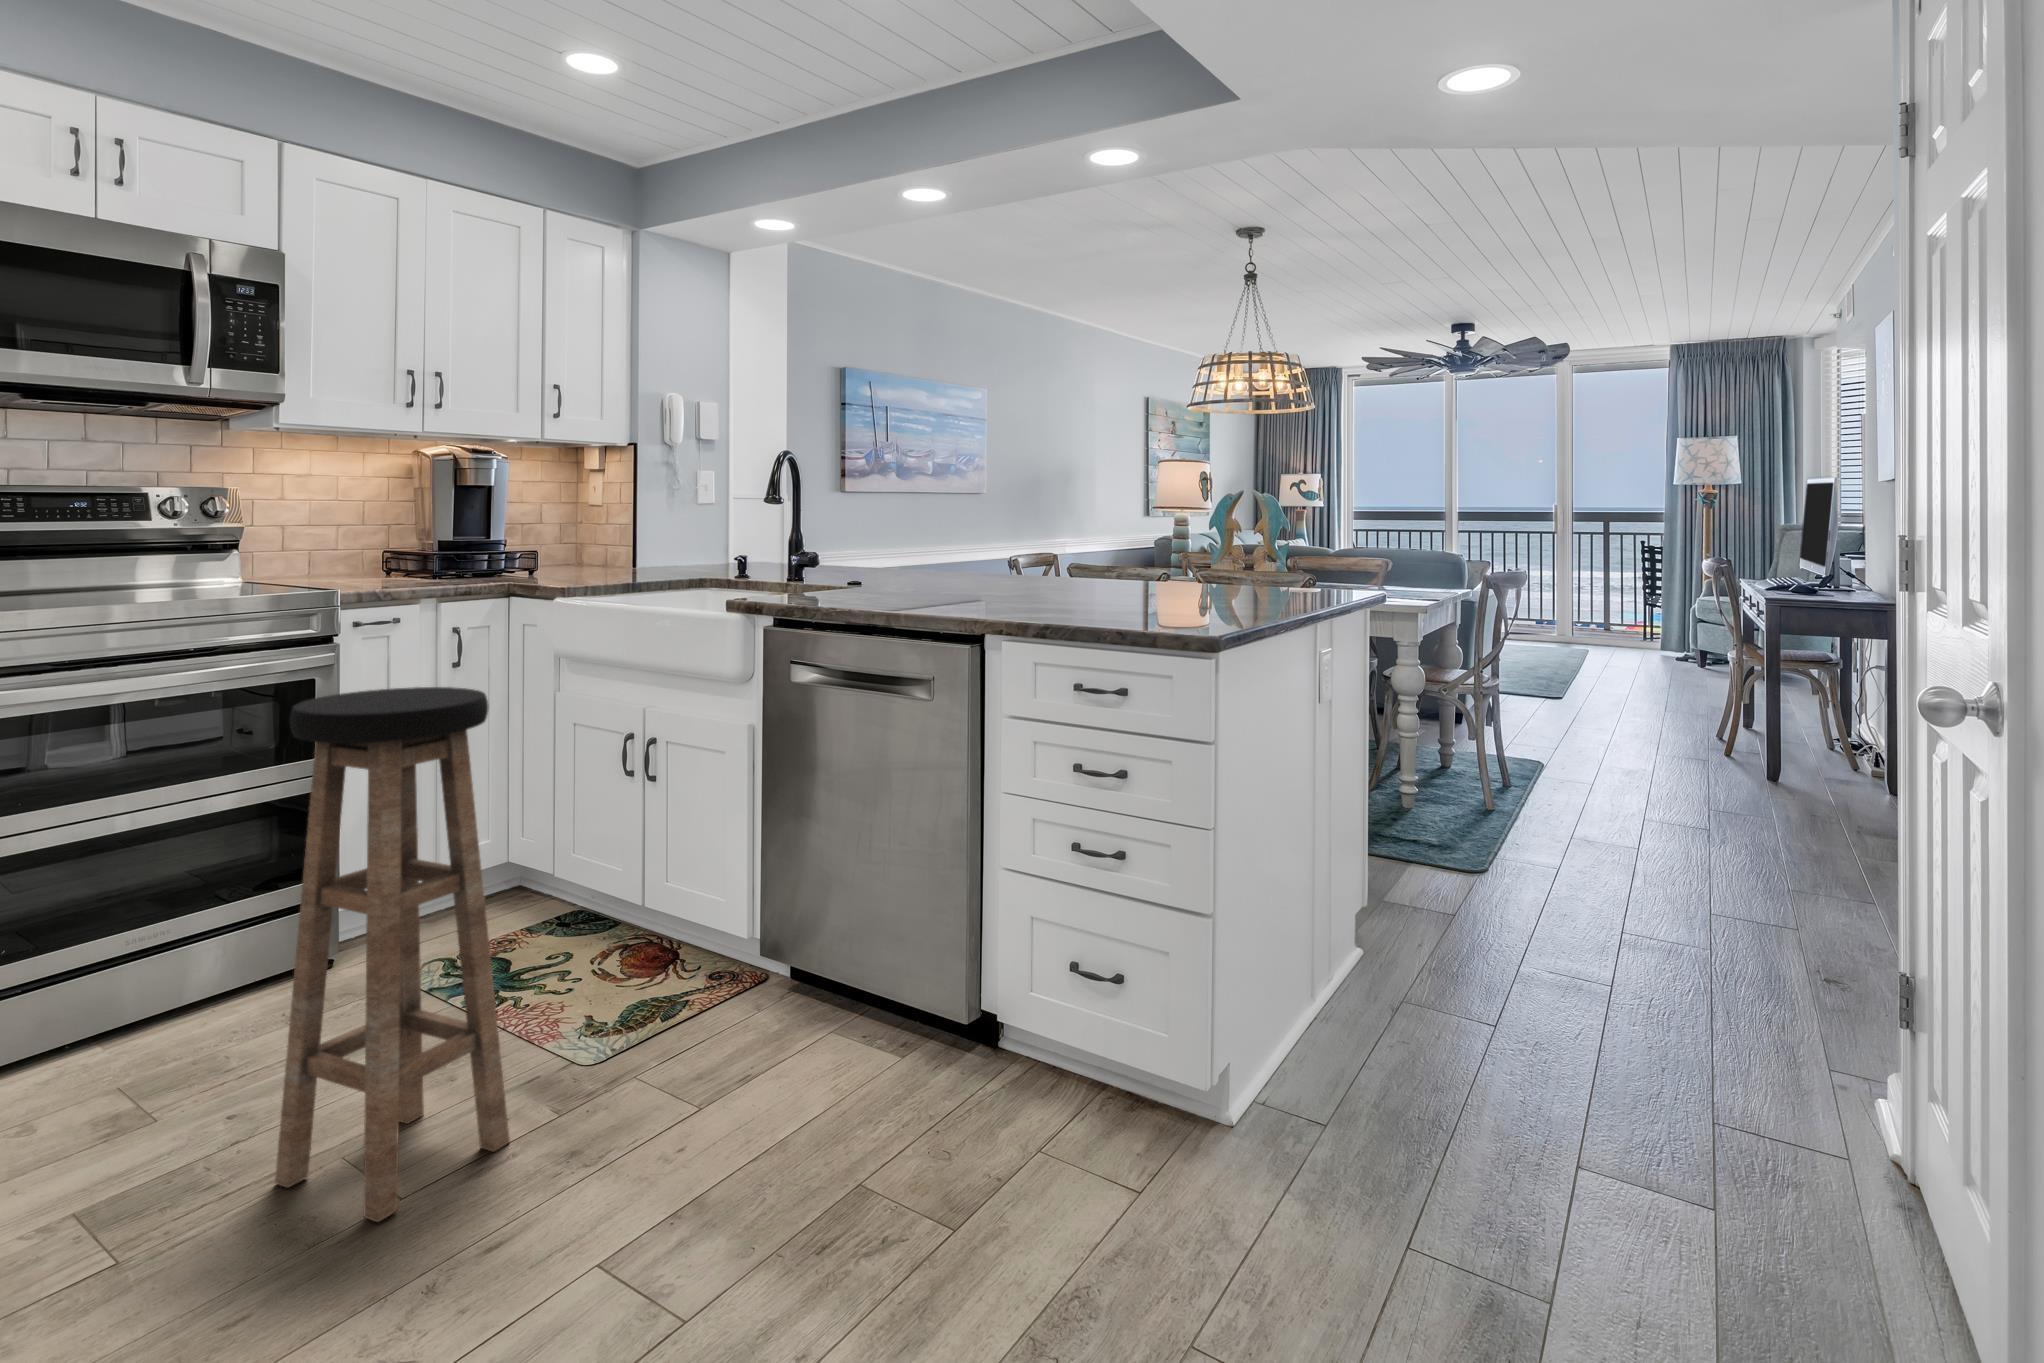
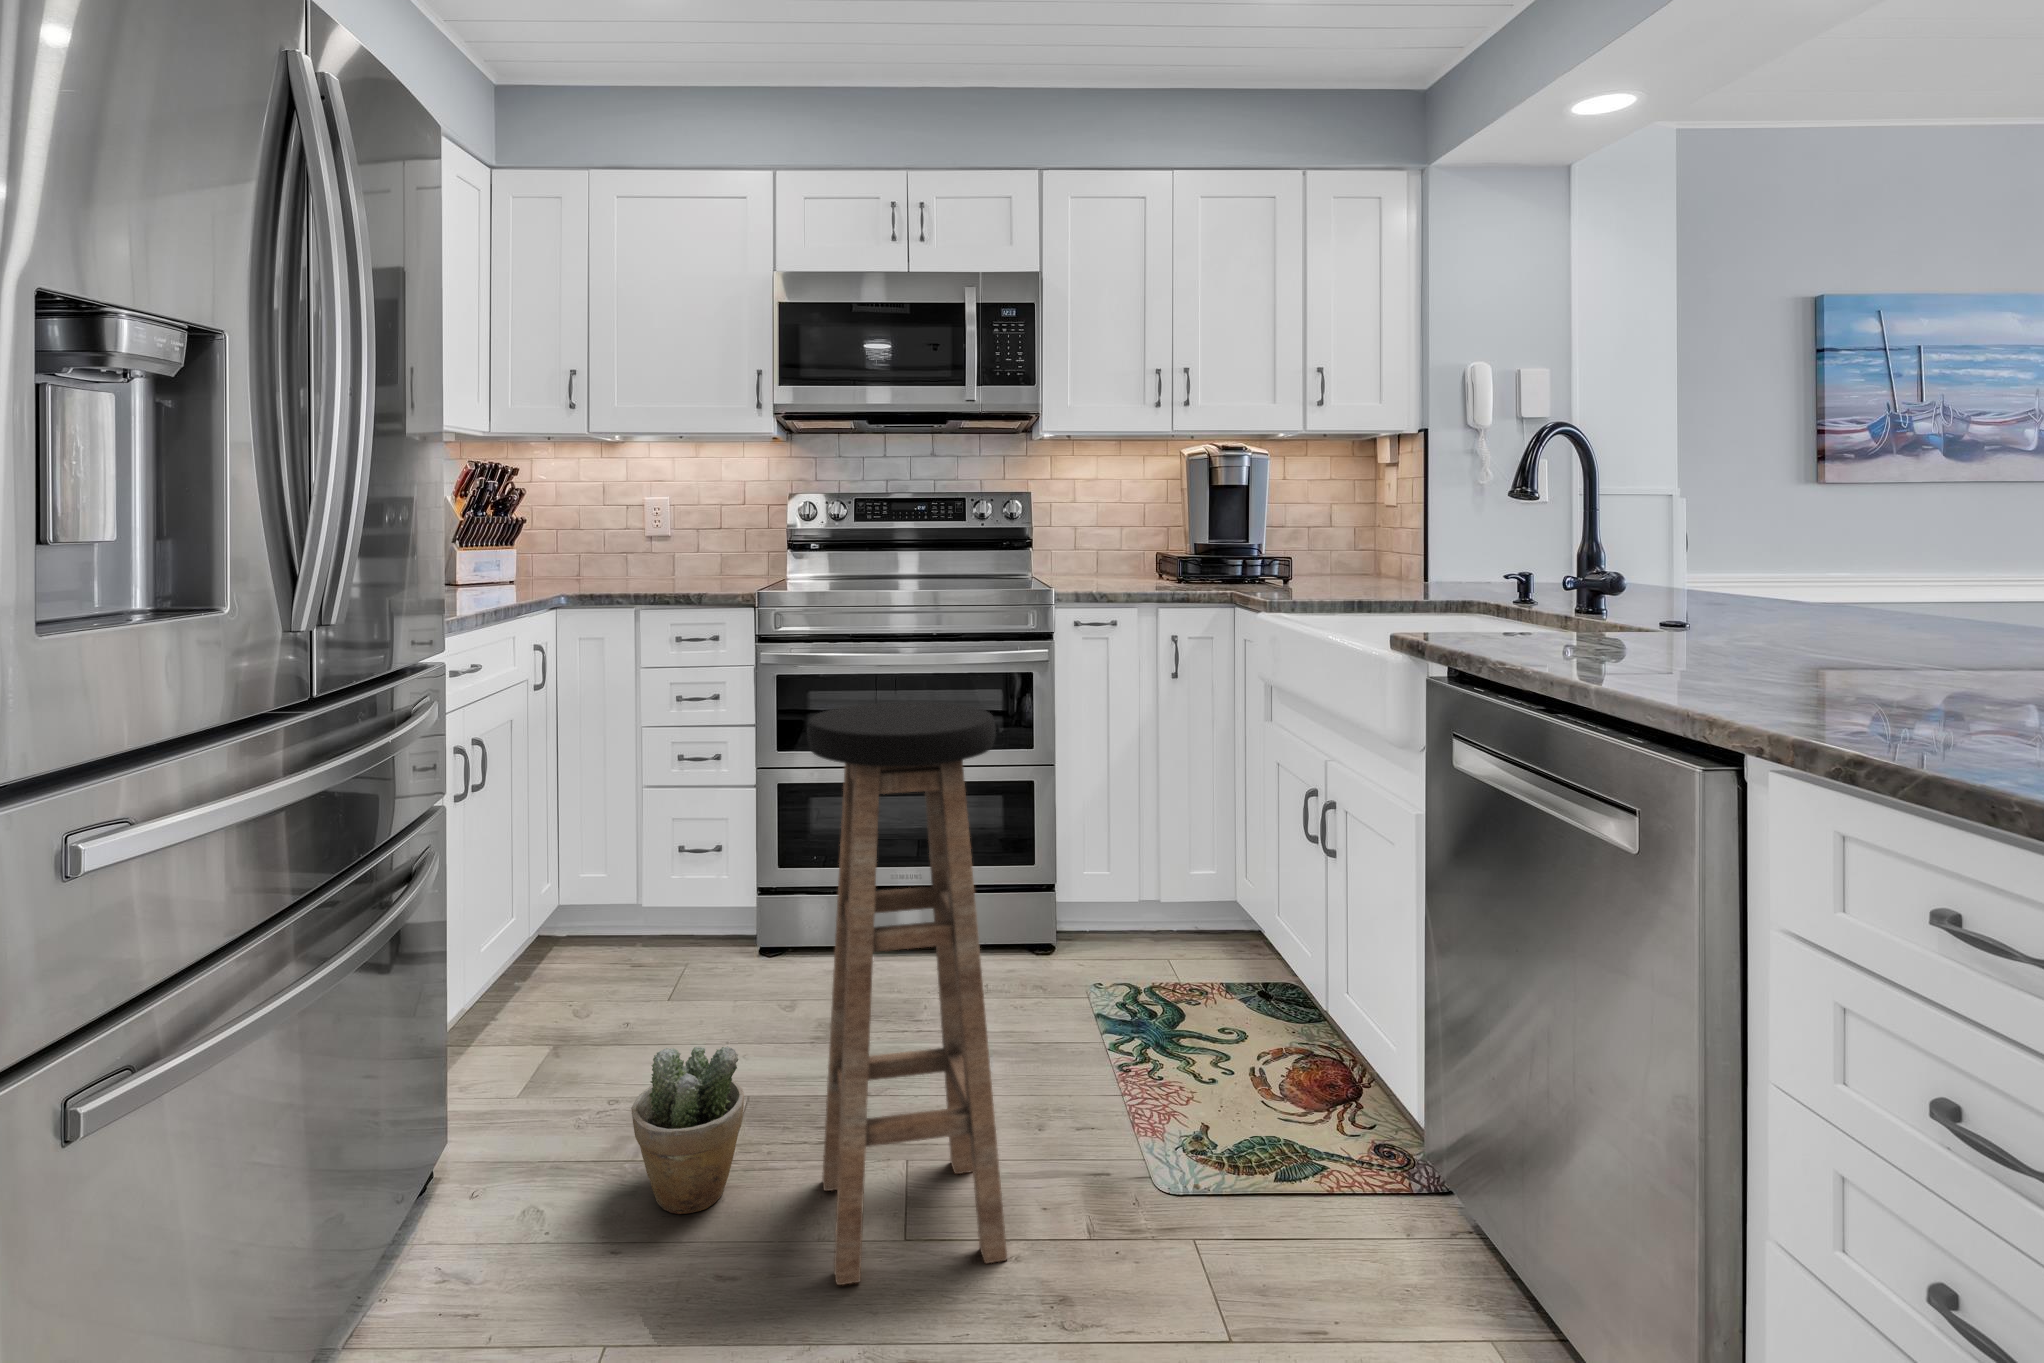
potted plant: none [40,1080,194,1285] -> present [632,1046,744,1214]

